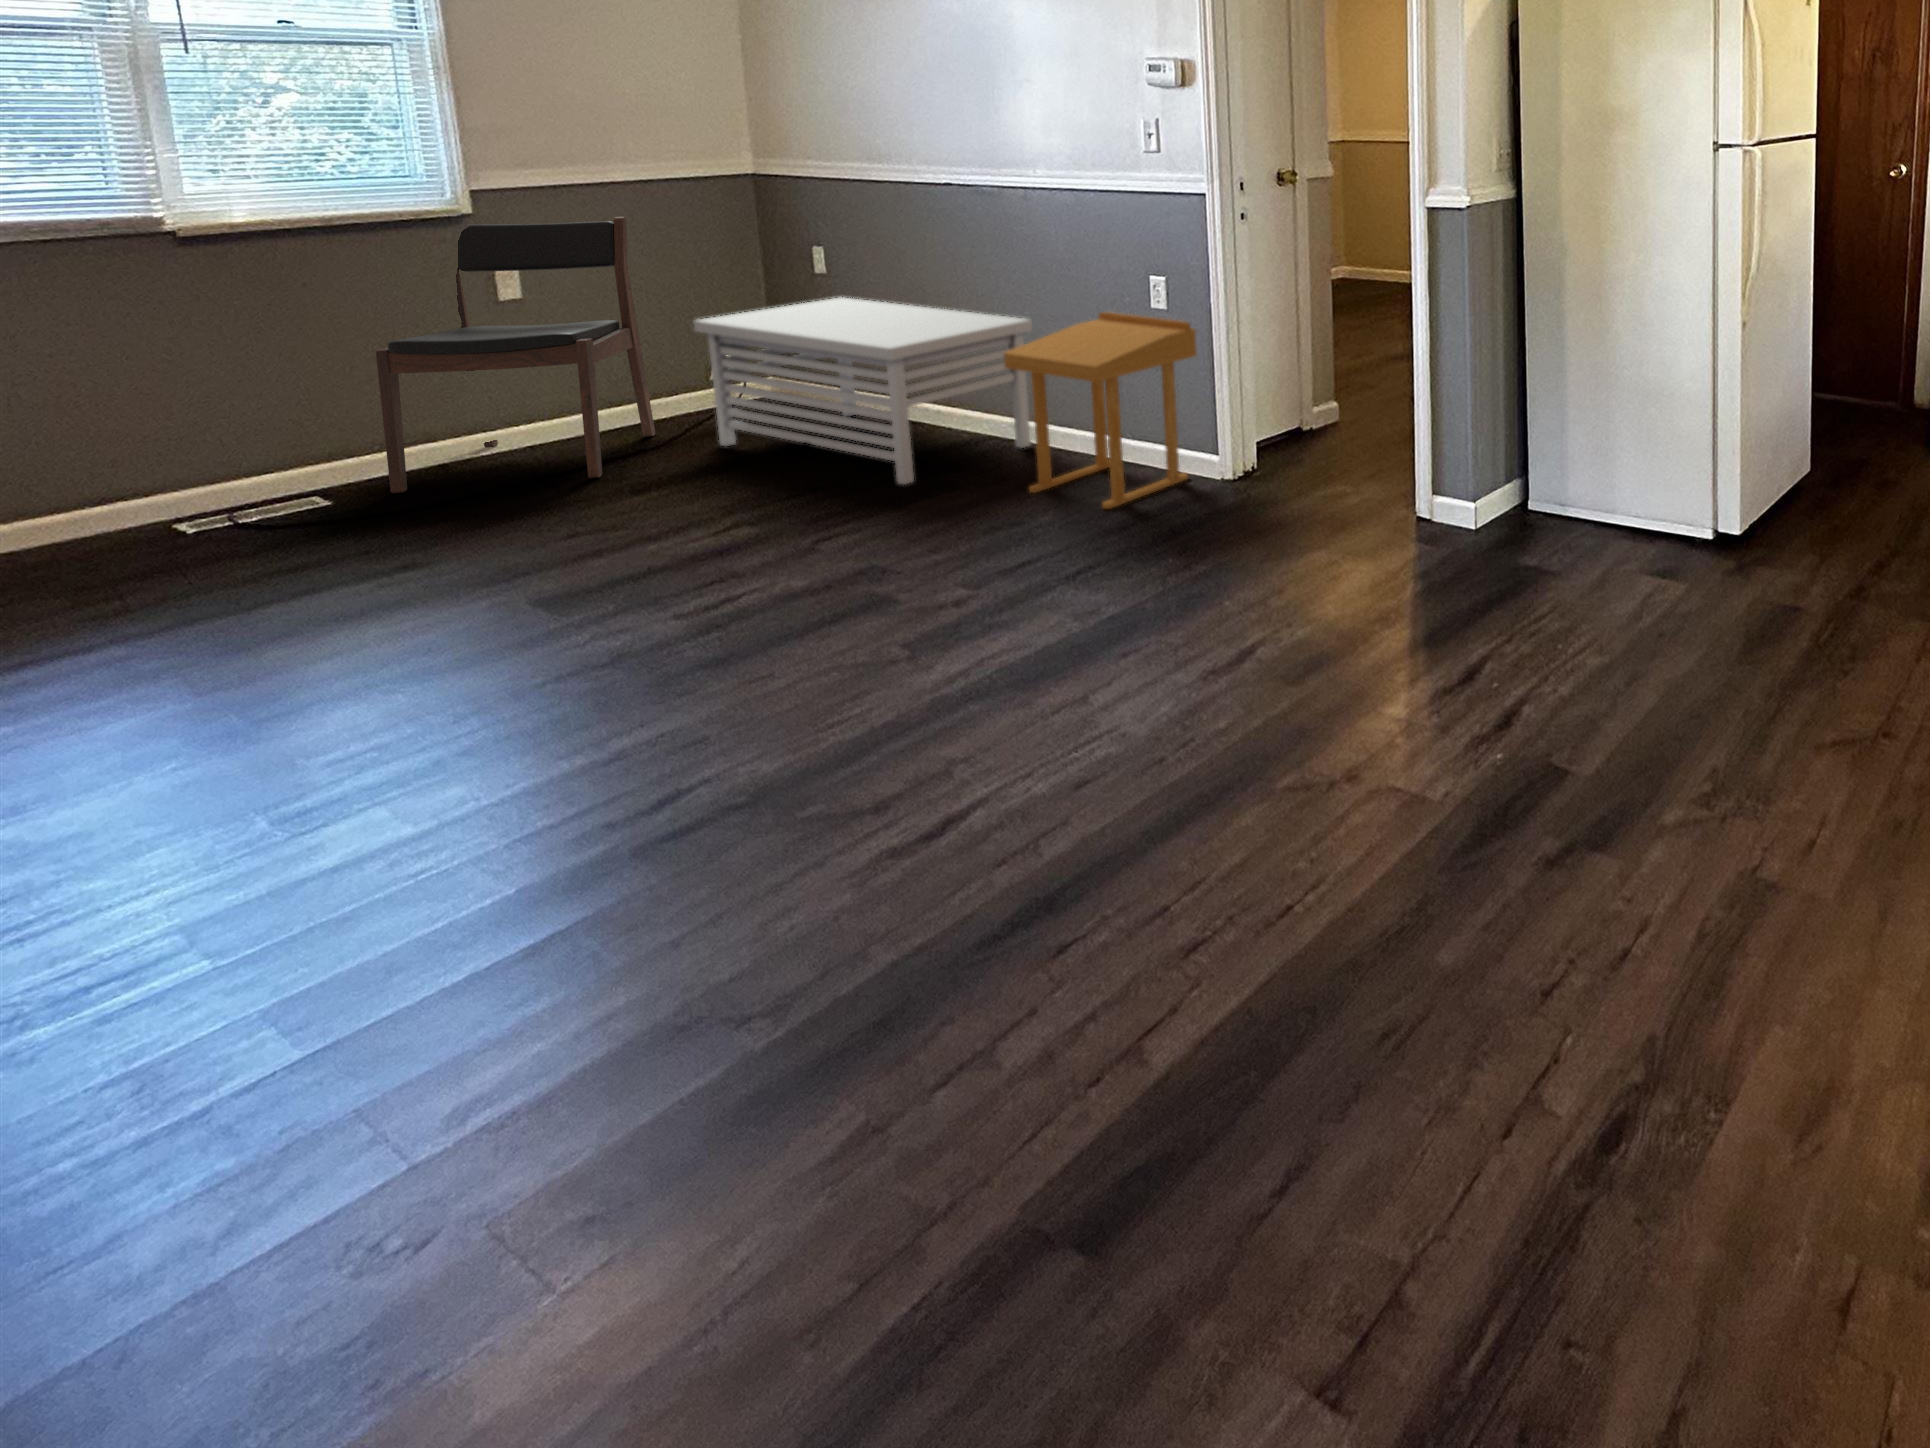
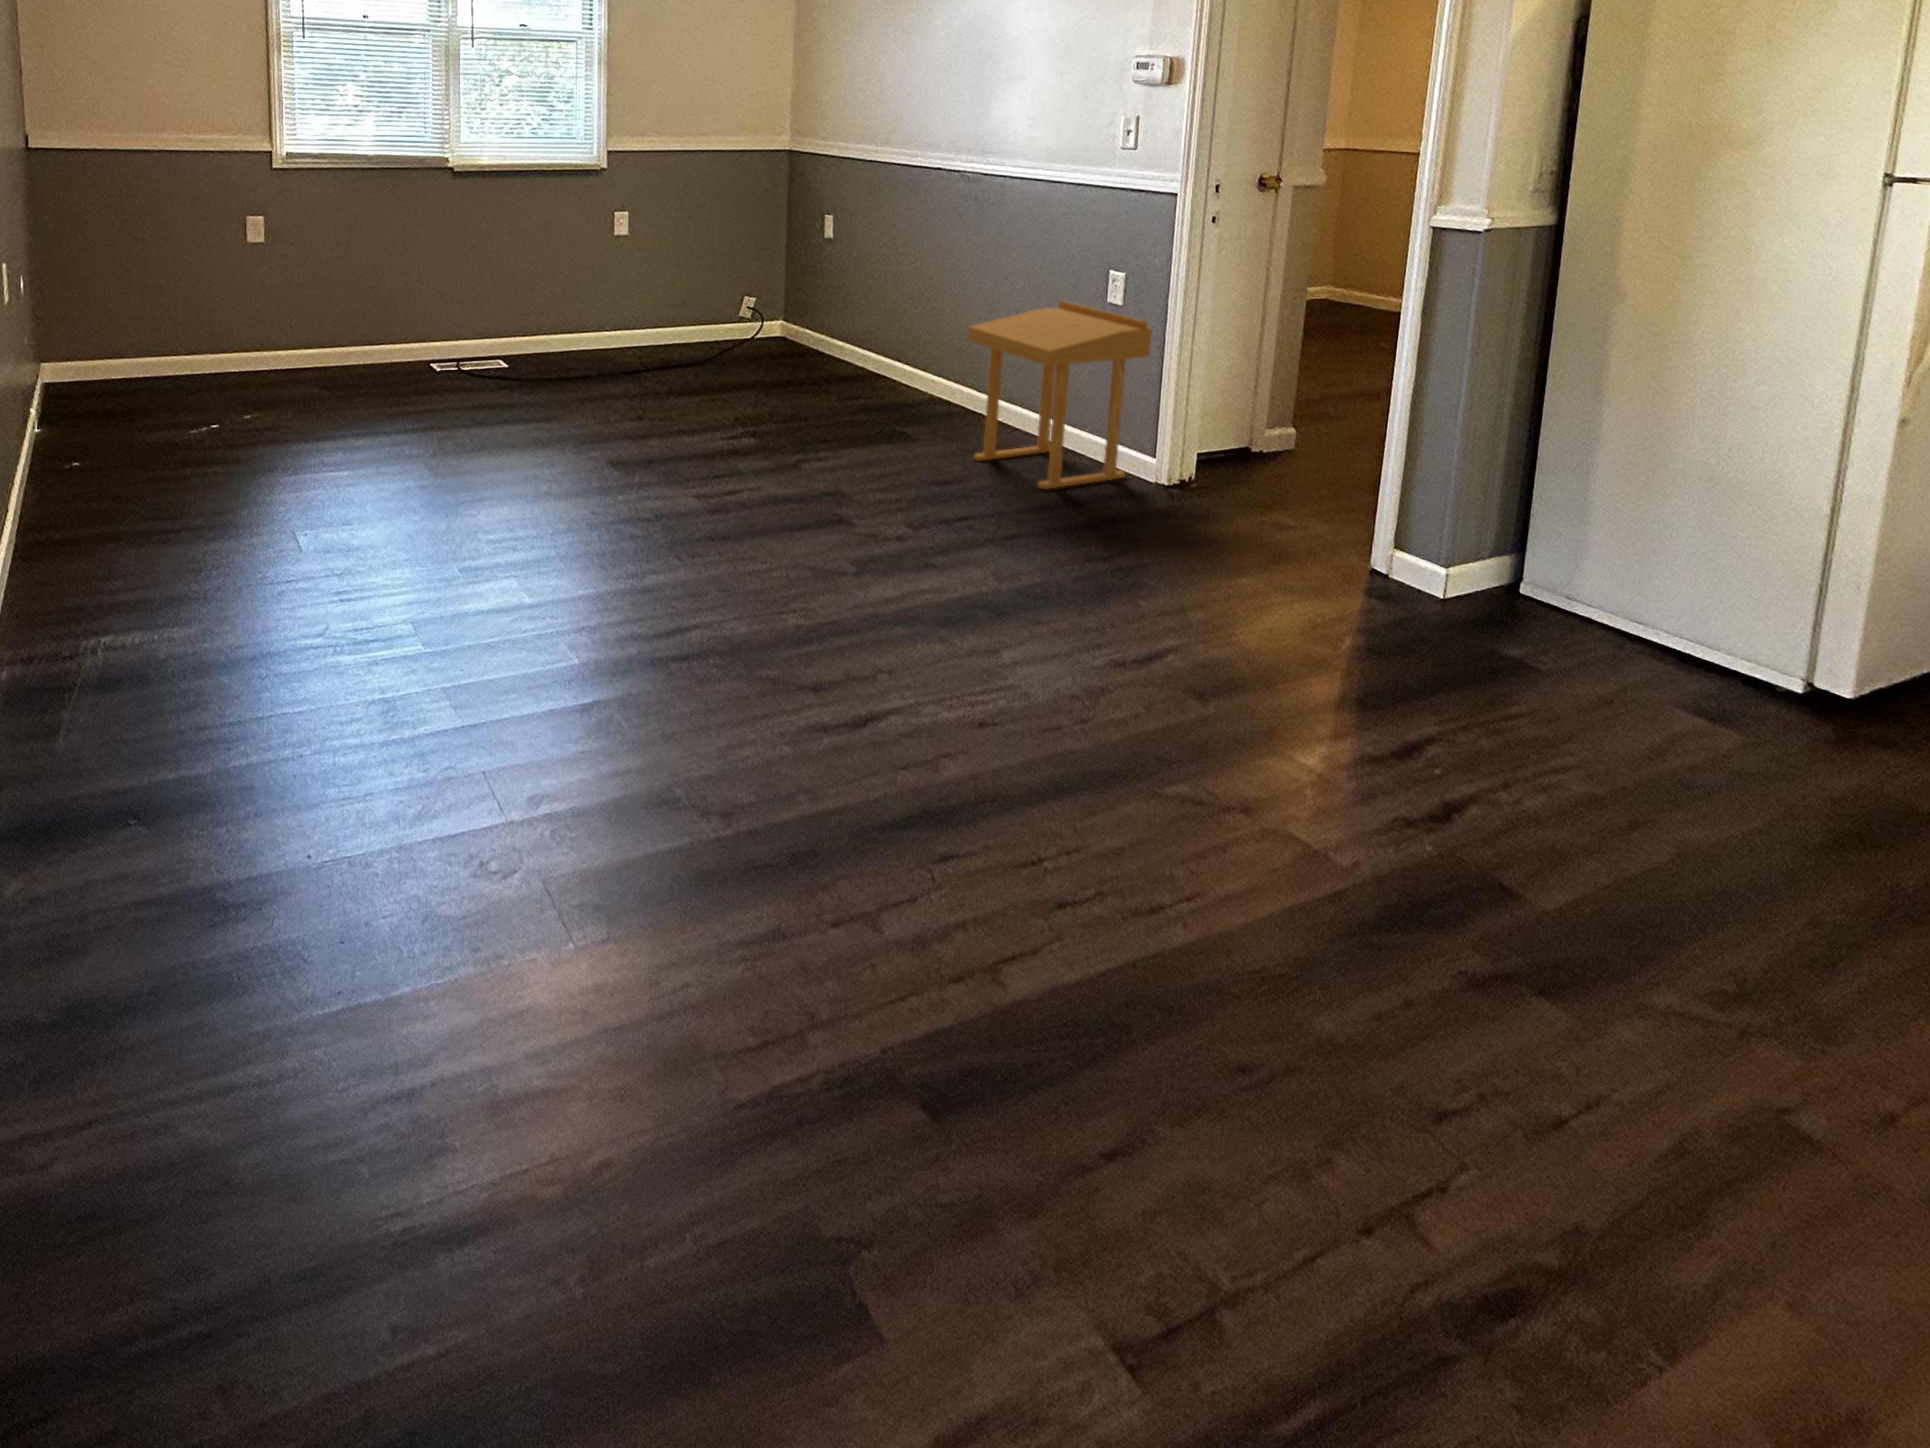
dining chair: present [376,217,655,493] -> none [537,173,699,382]
storage bench: present [694,298,1032,485] -> none [734,262,997,431]

